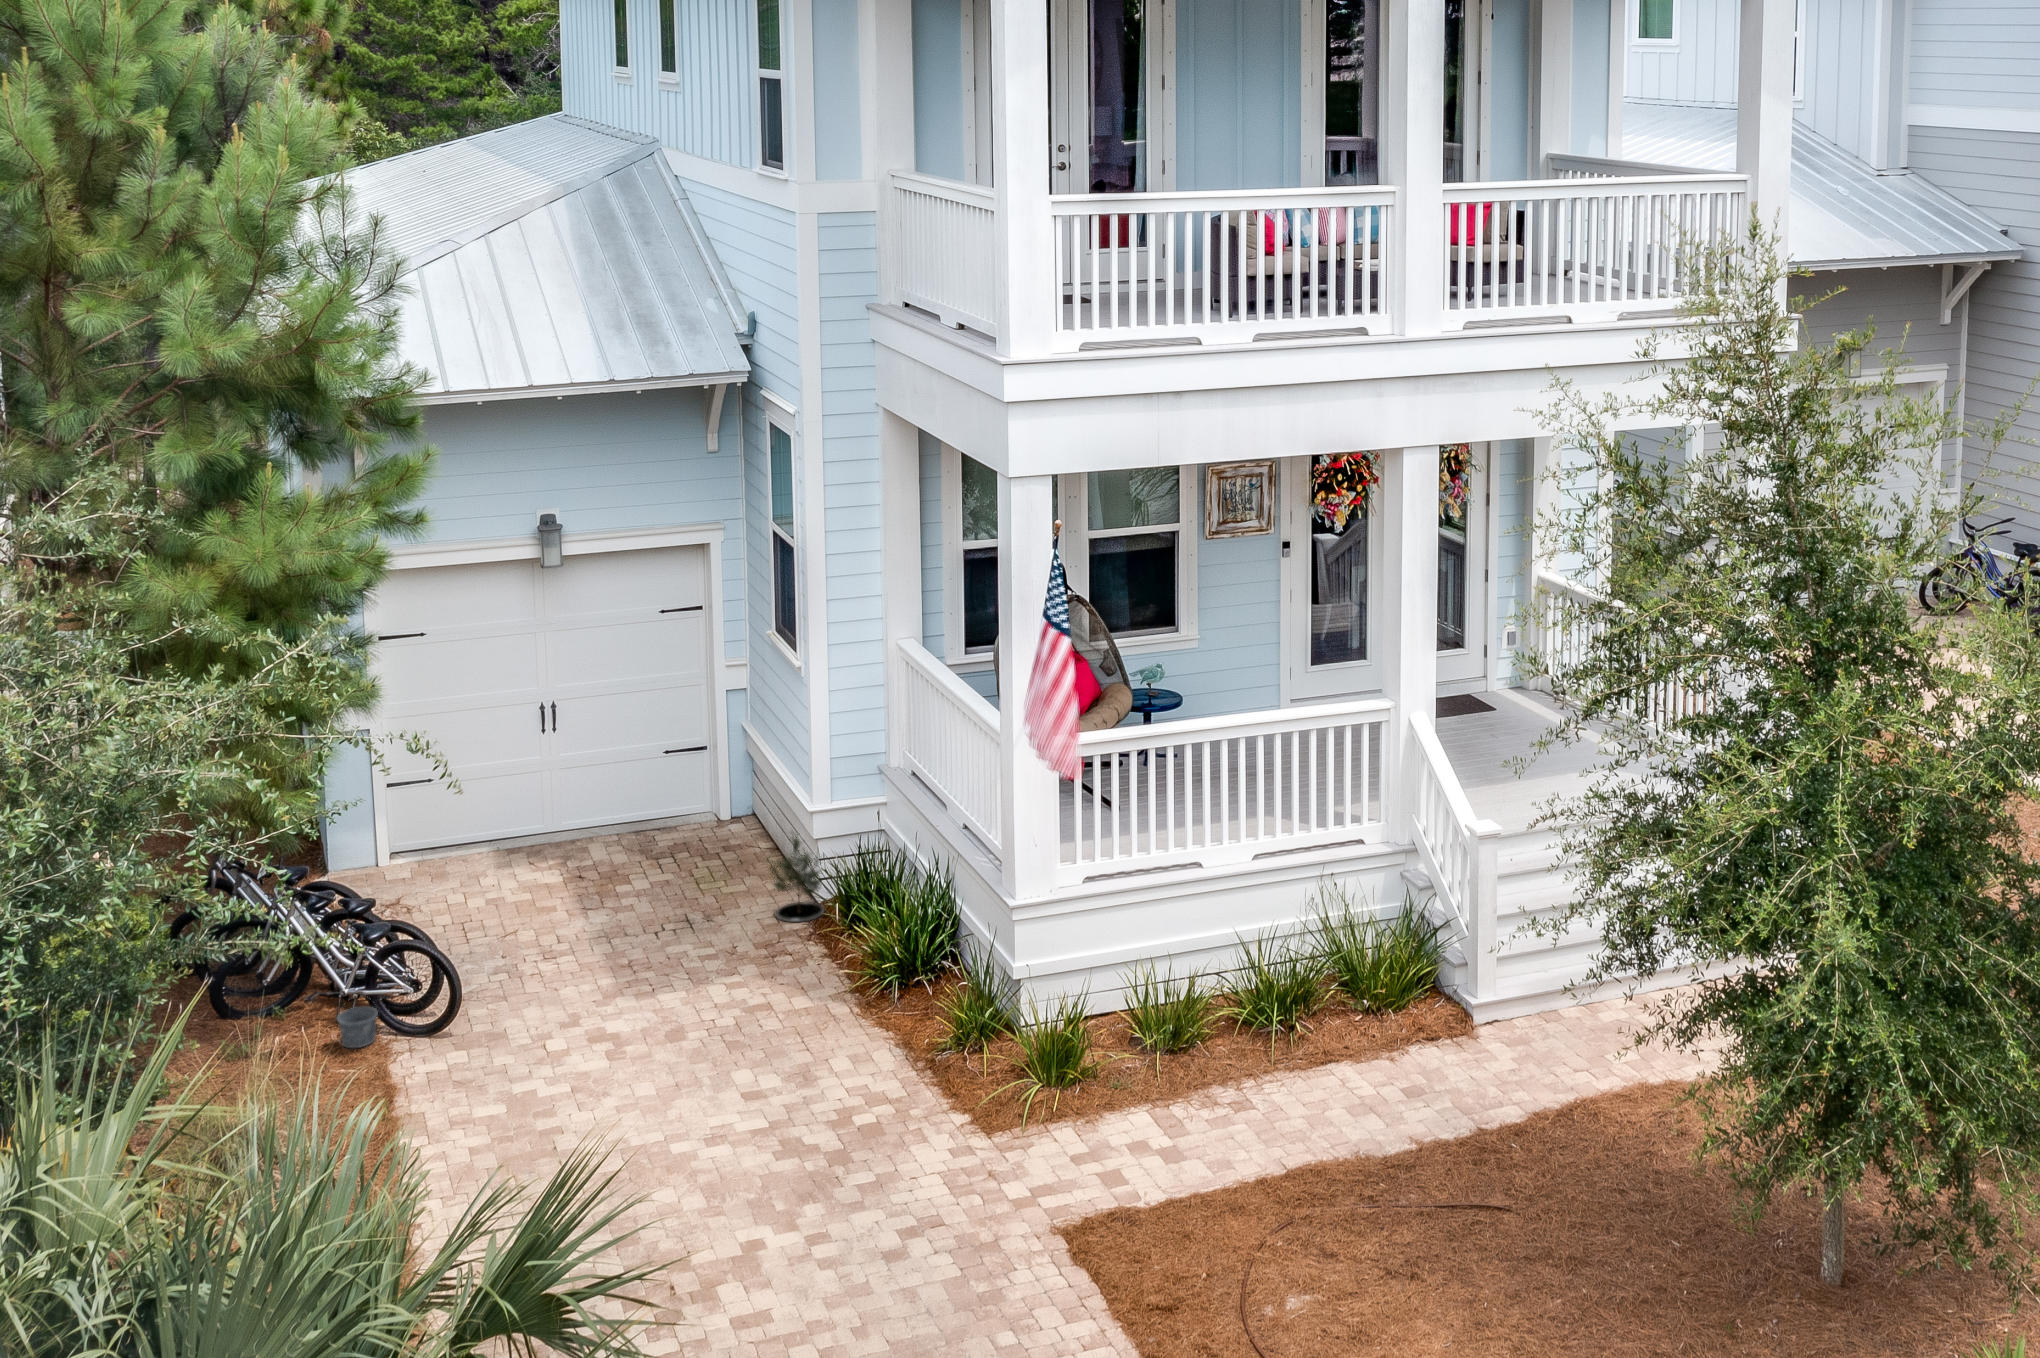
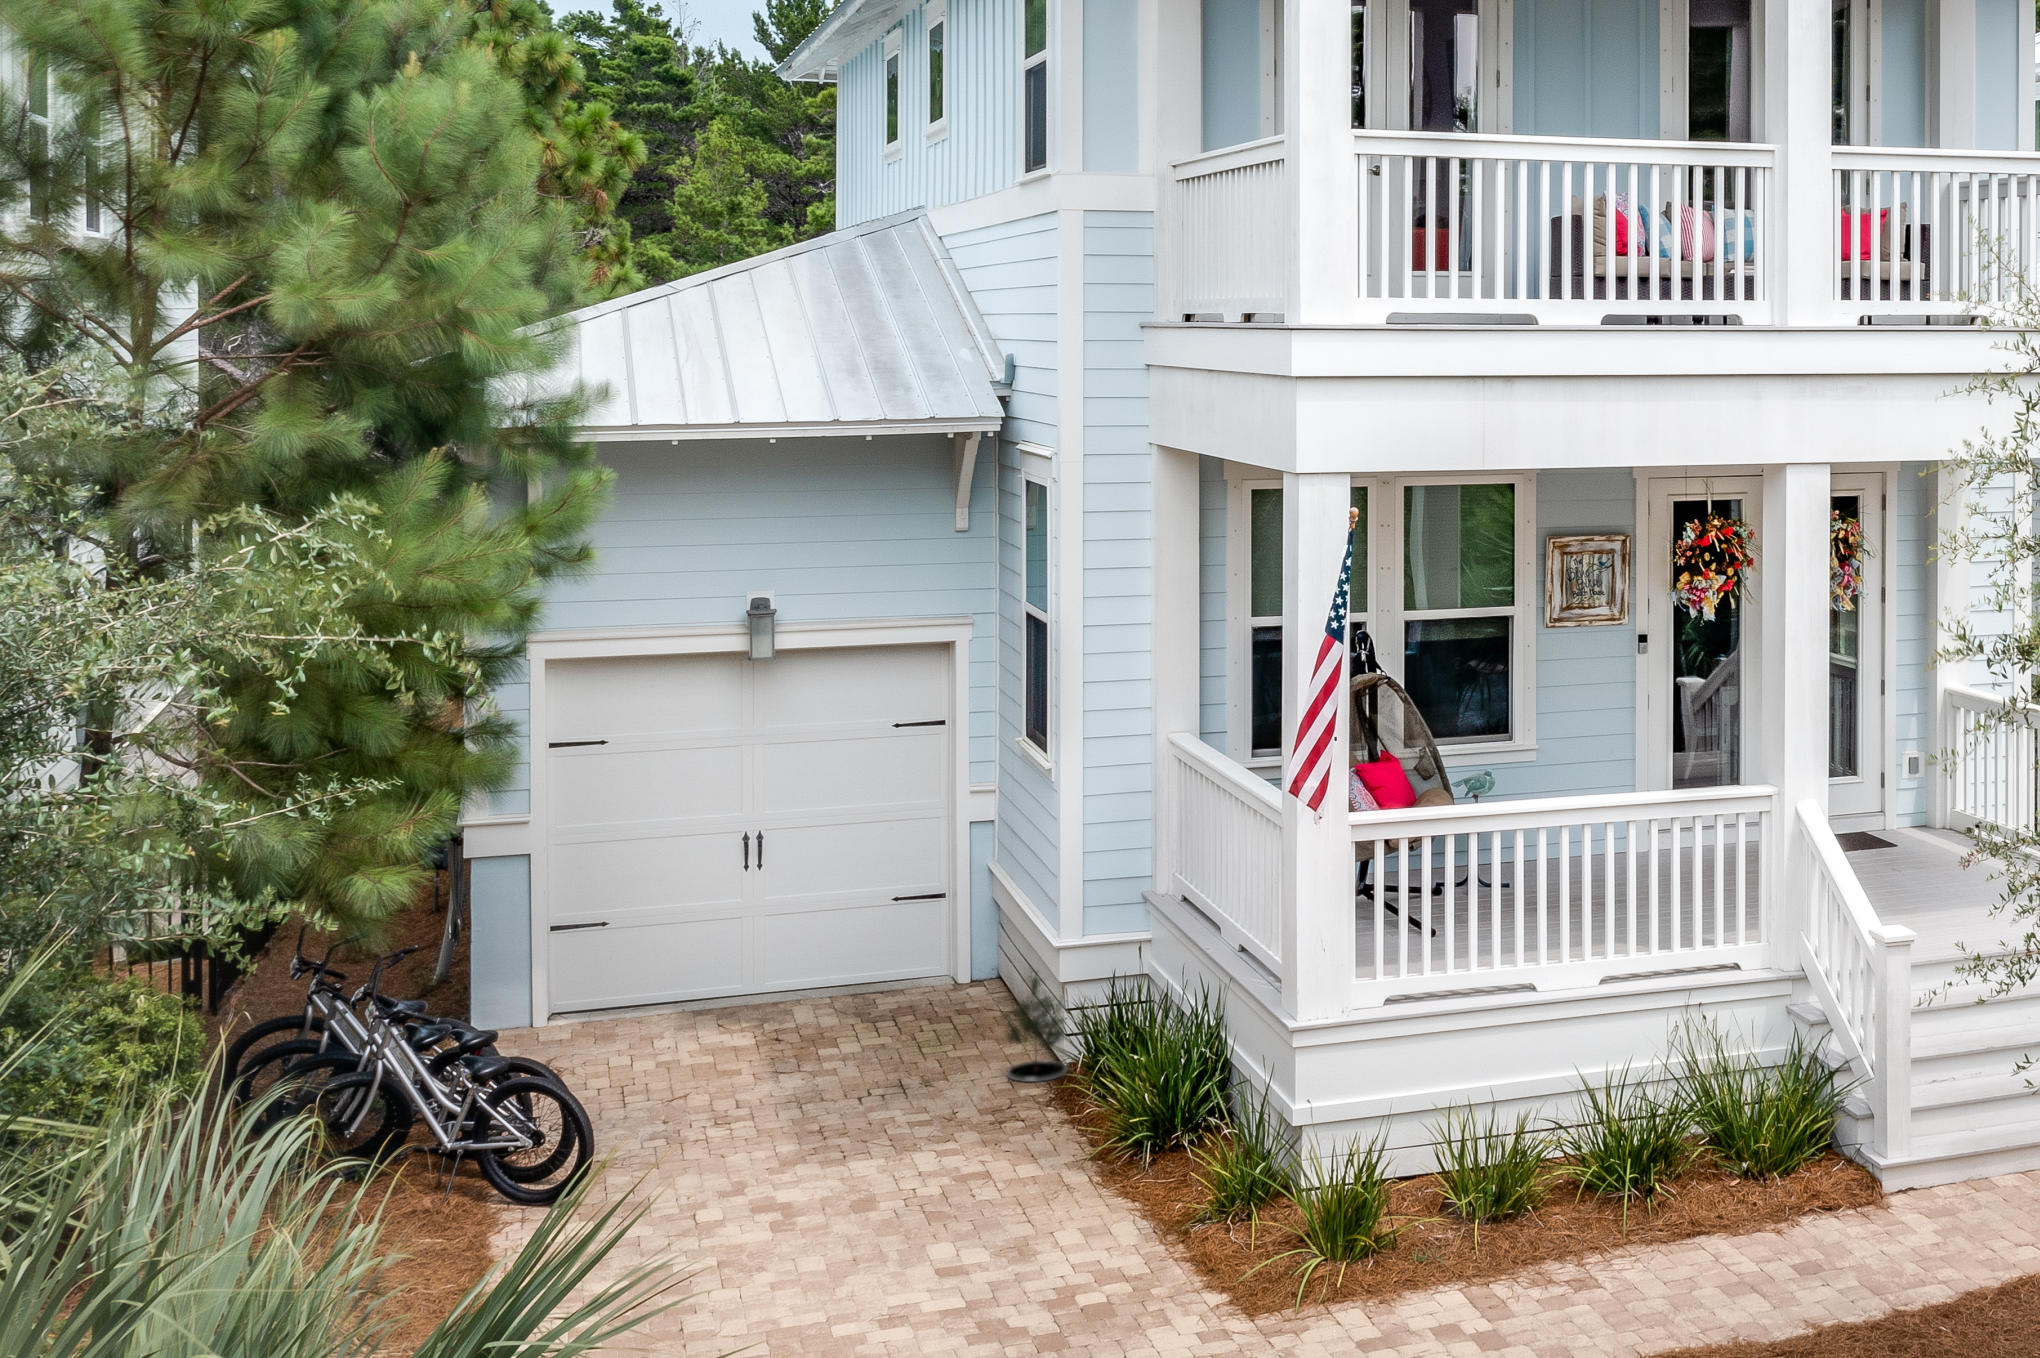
bucket: present [337,1007,378,1048] -> none [428,1143,483,1213]

